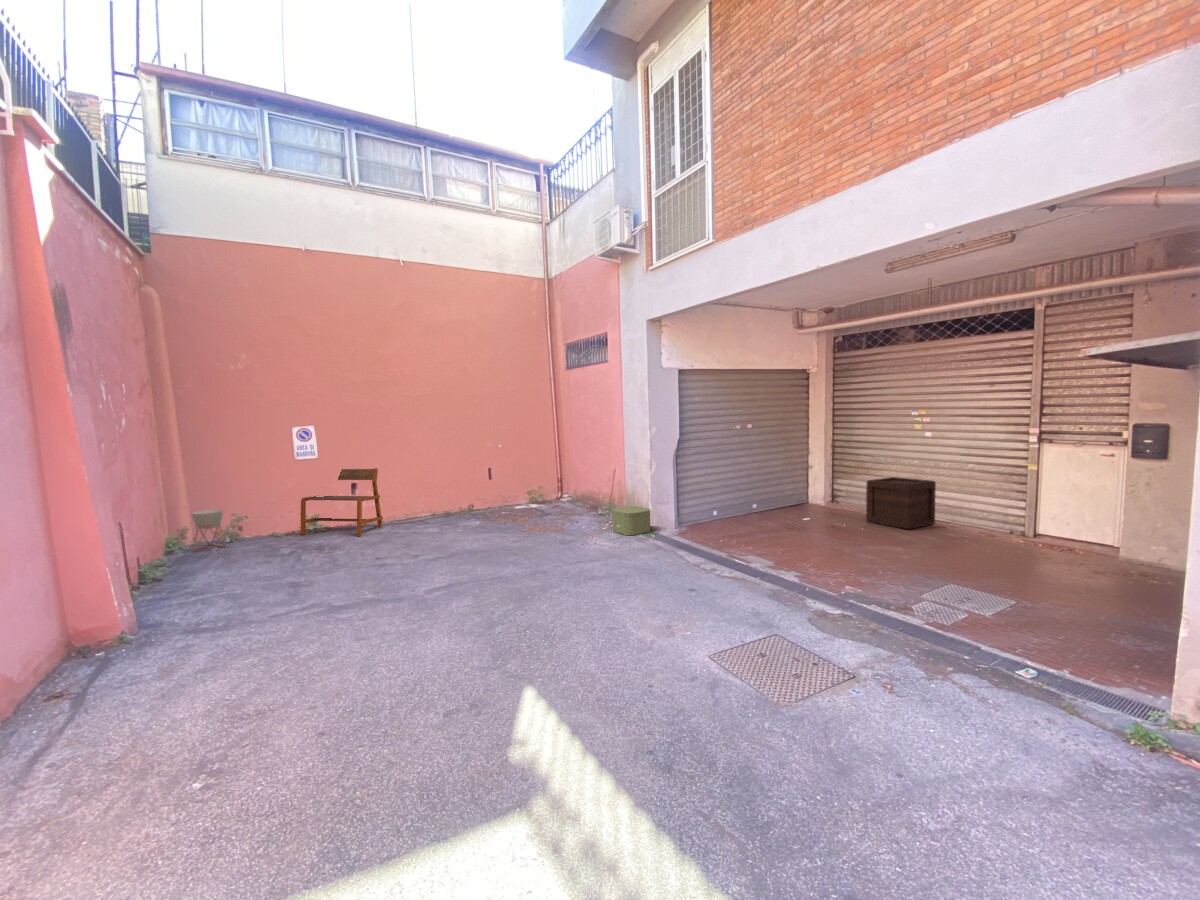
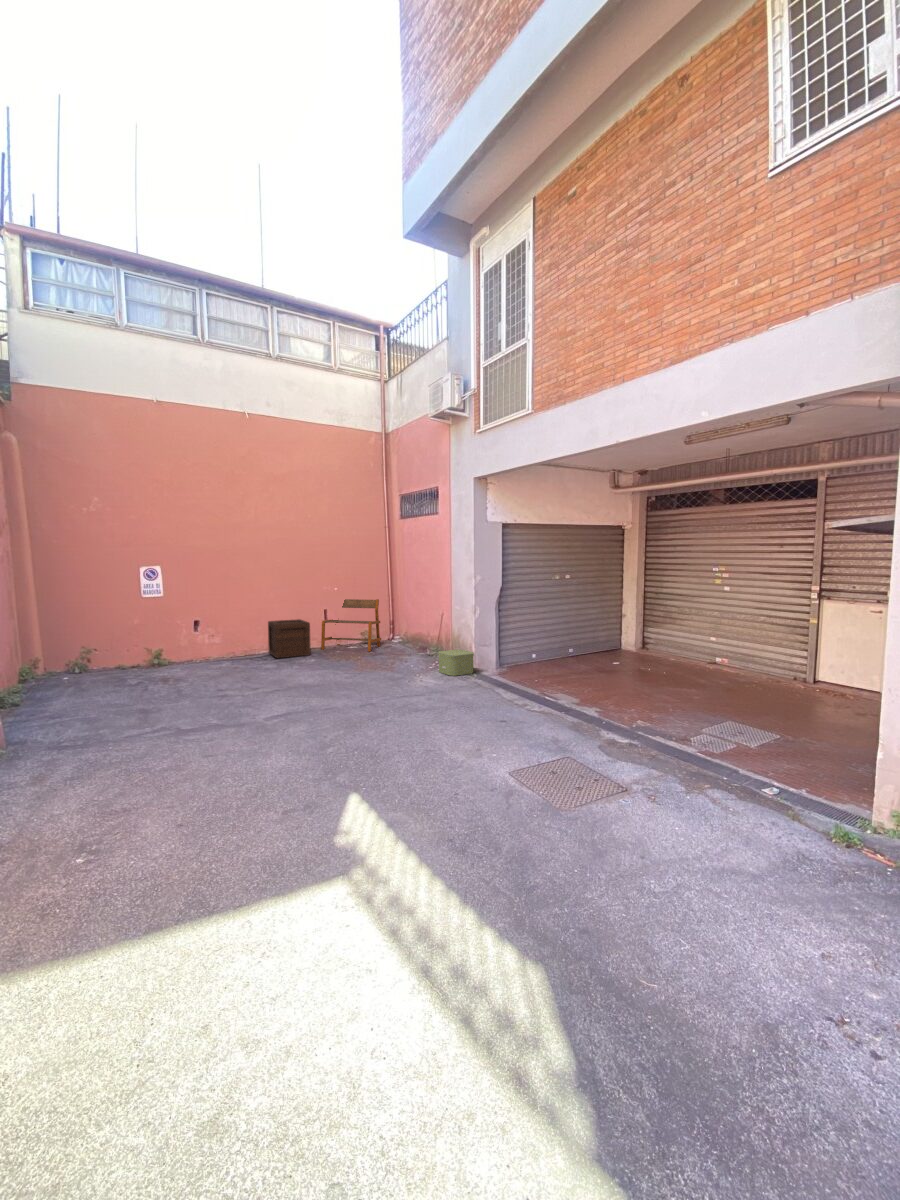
bench: present [301,468,383,536] -> present [321,599,381,652]
wooden crate: present [866,477,936,529] -> present [268,619,311,658]
planter: present [191,509,226,551] -> none [44,644,75,682]

